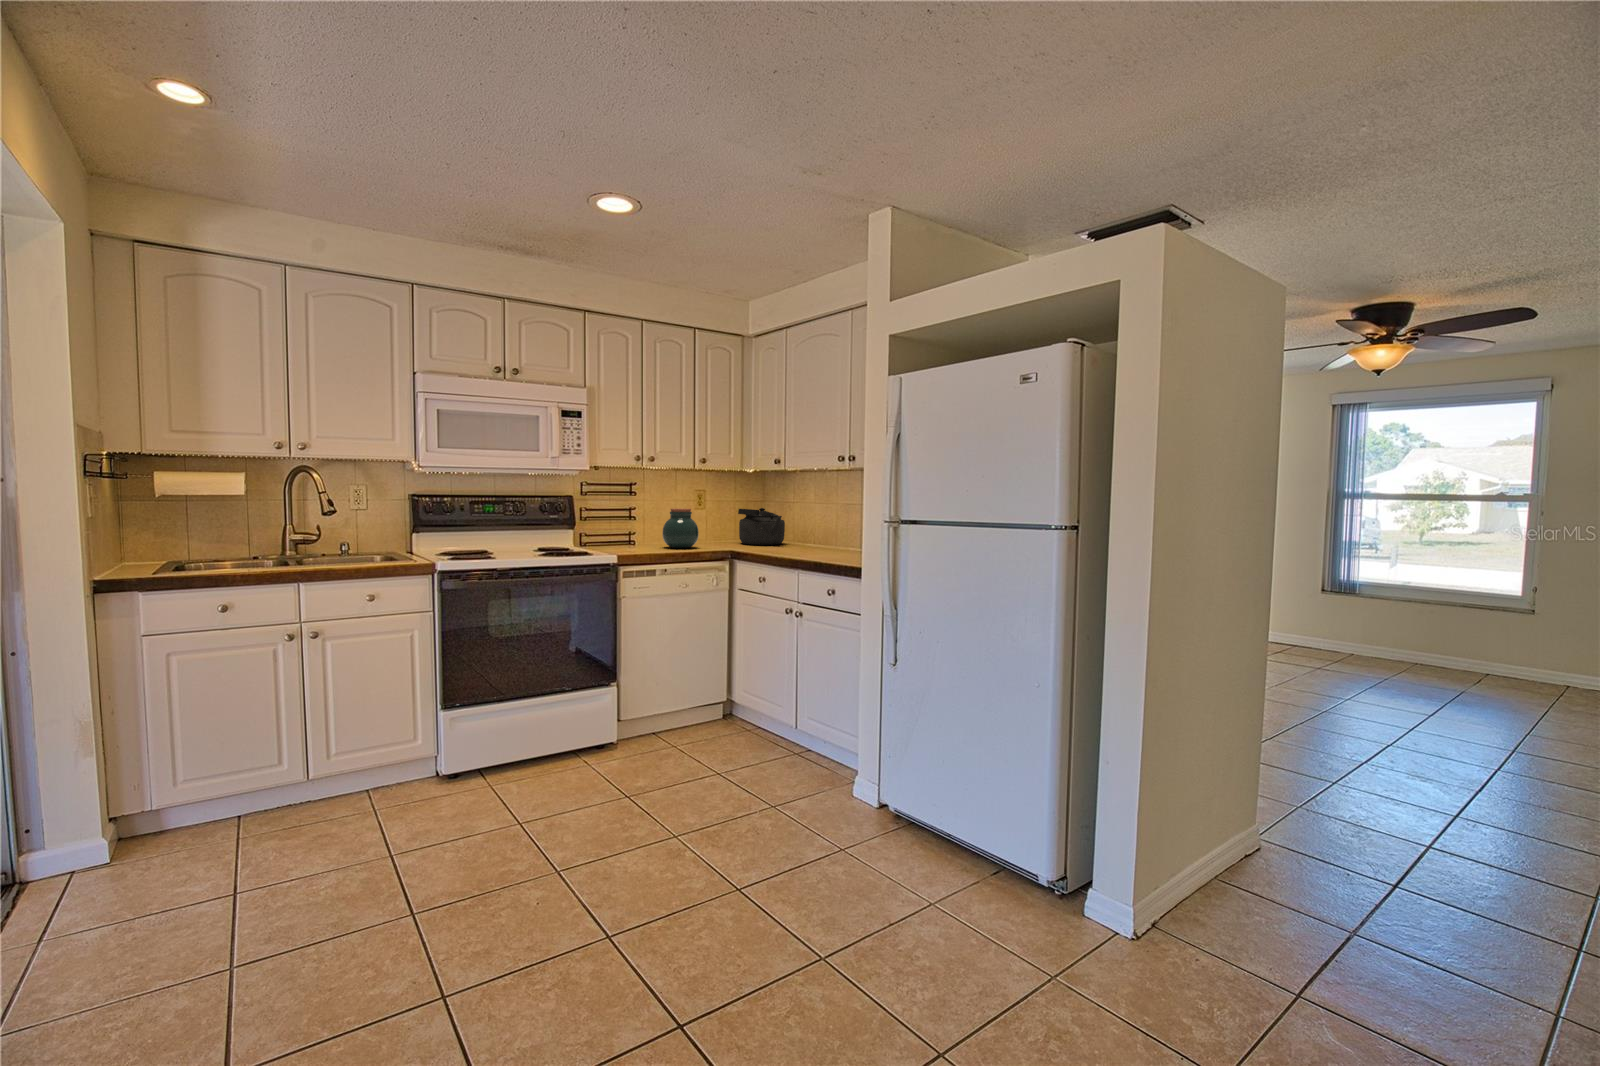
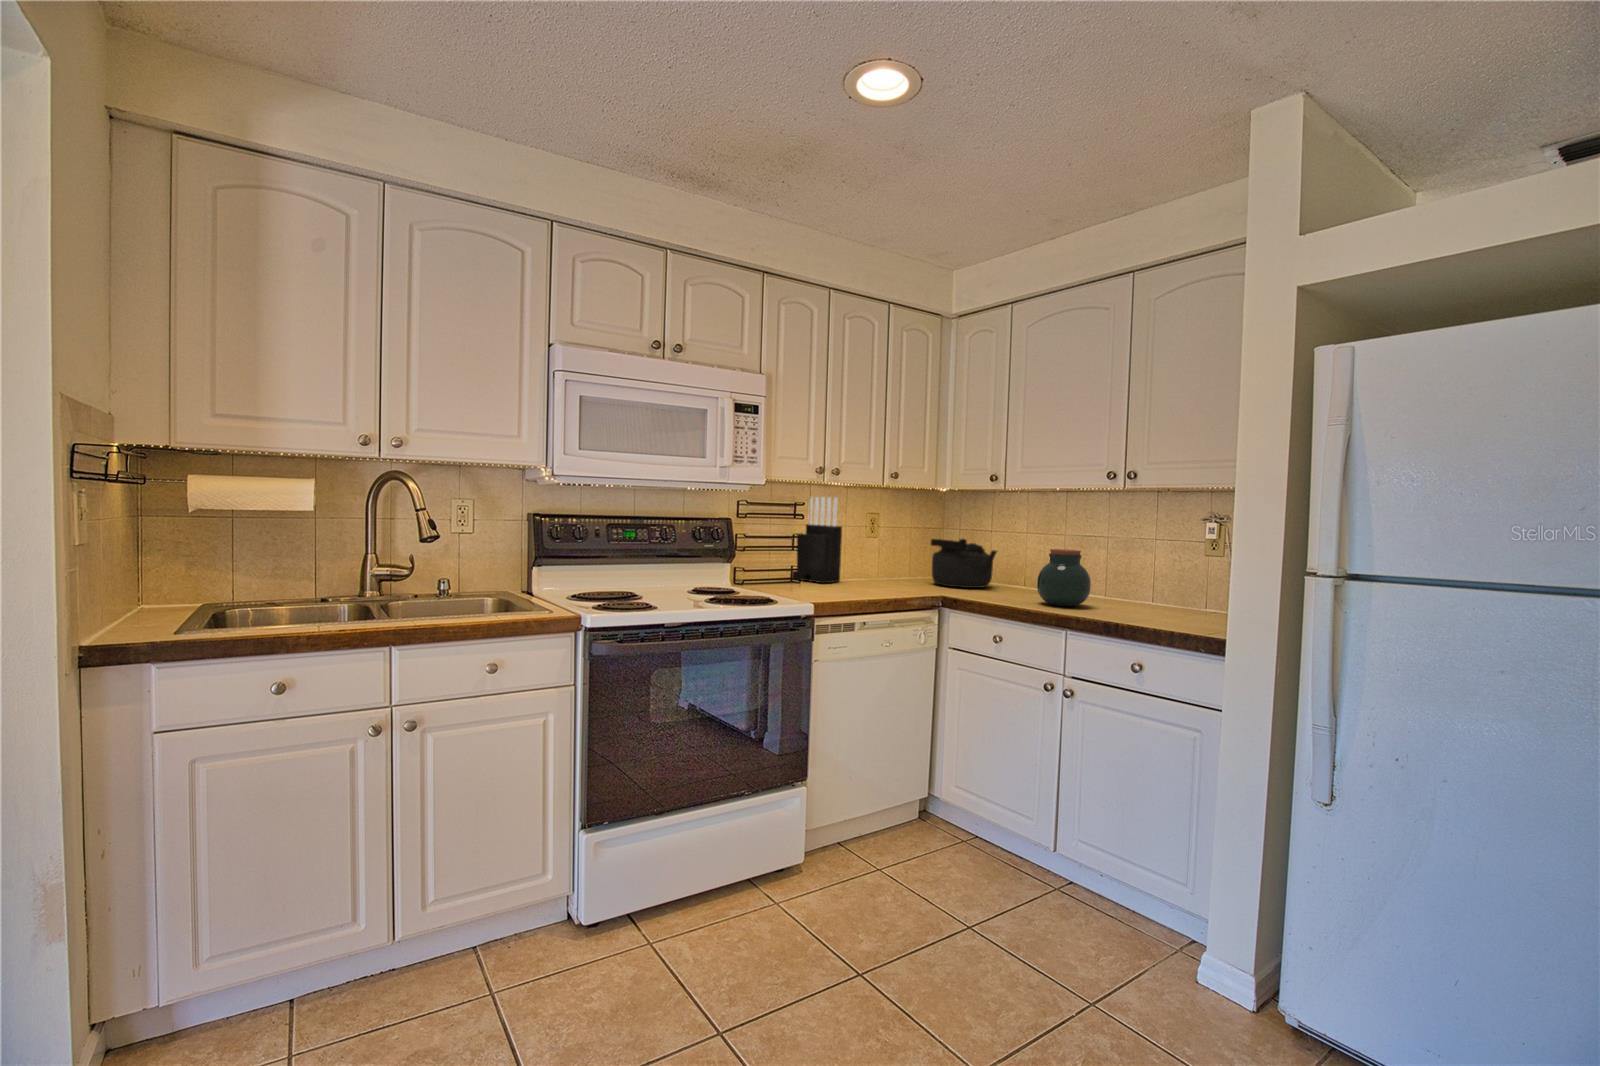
knife block: none [630,479,666,544] -> present [792,497,842,583]
jar: present [662,508,699,548] -> present [1037,549,1091,606]

